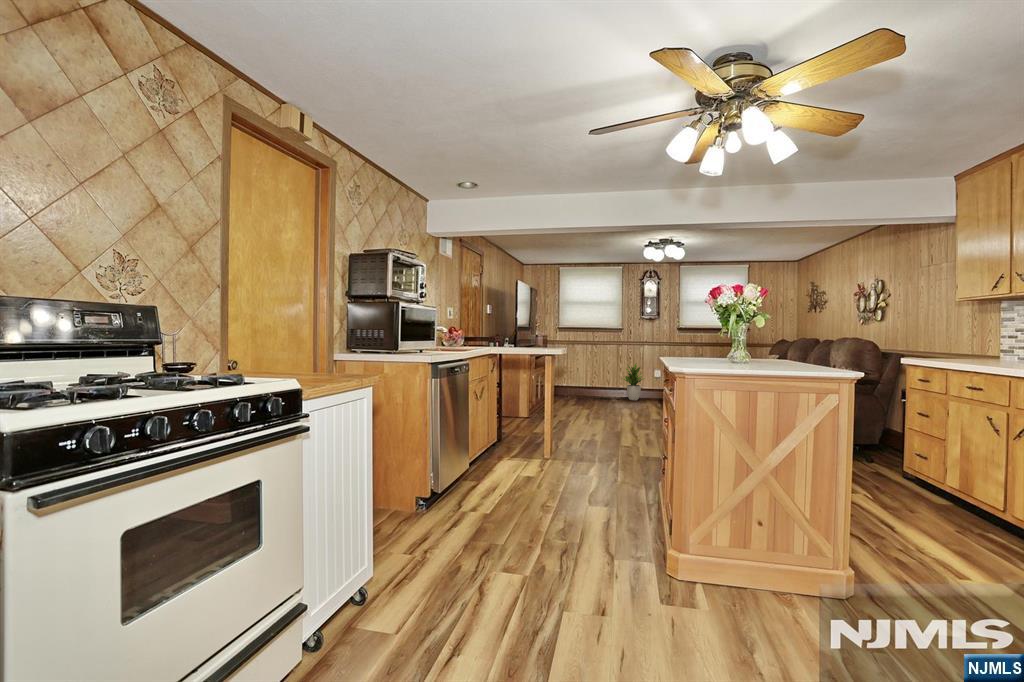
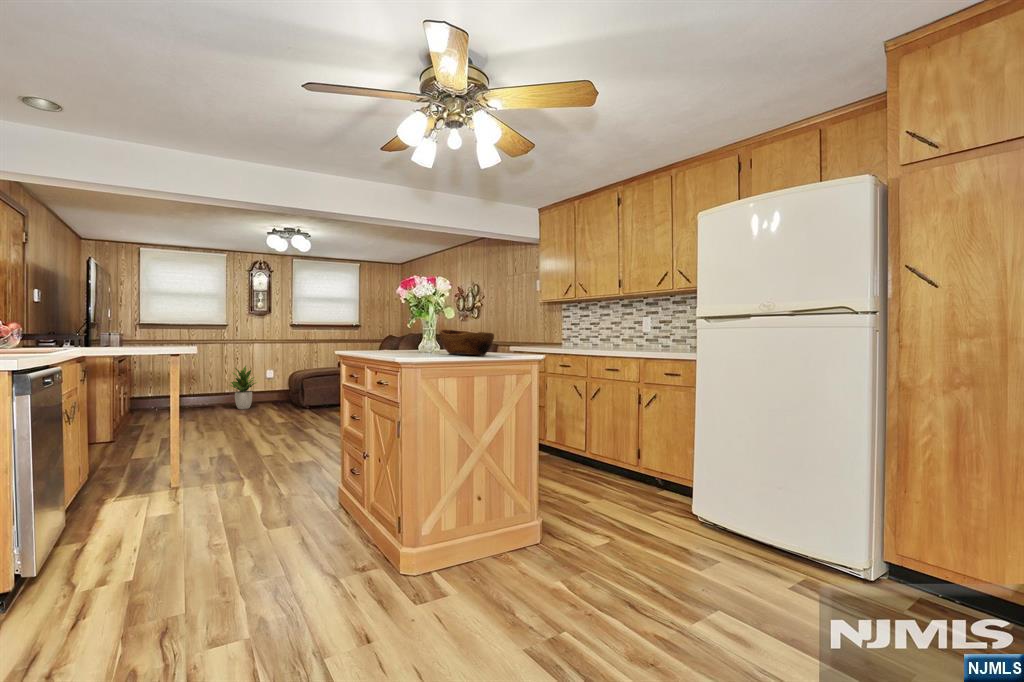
wooden bowl: none [737,339,792,369] -> present [439,330,494,355]

